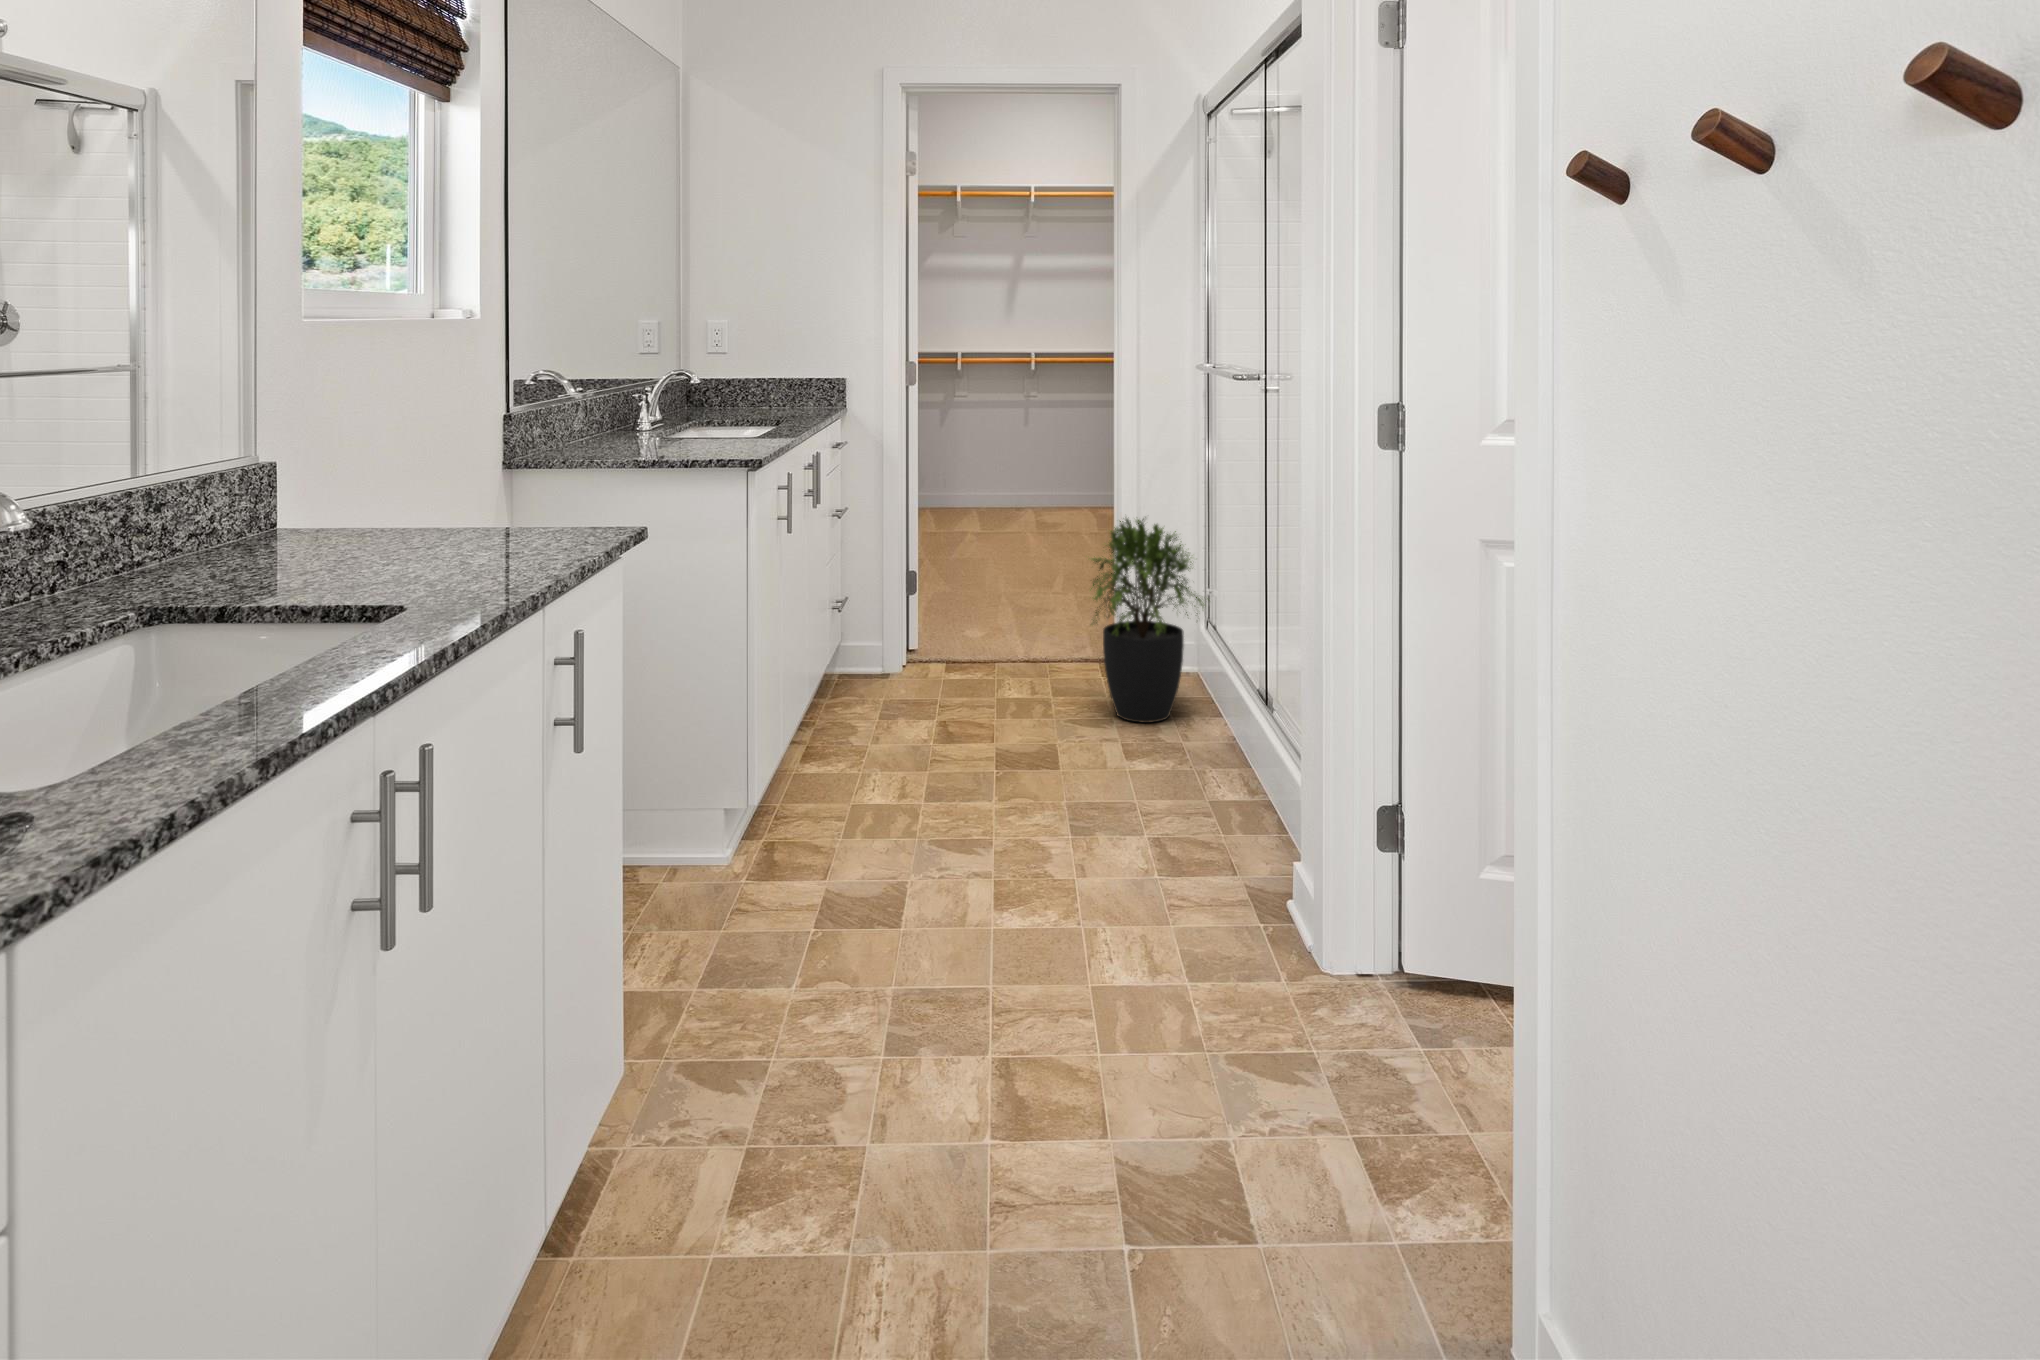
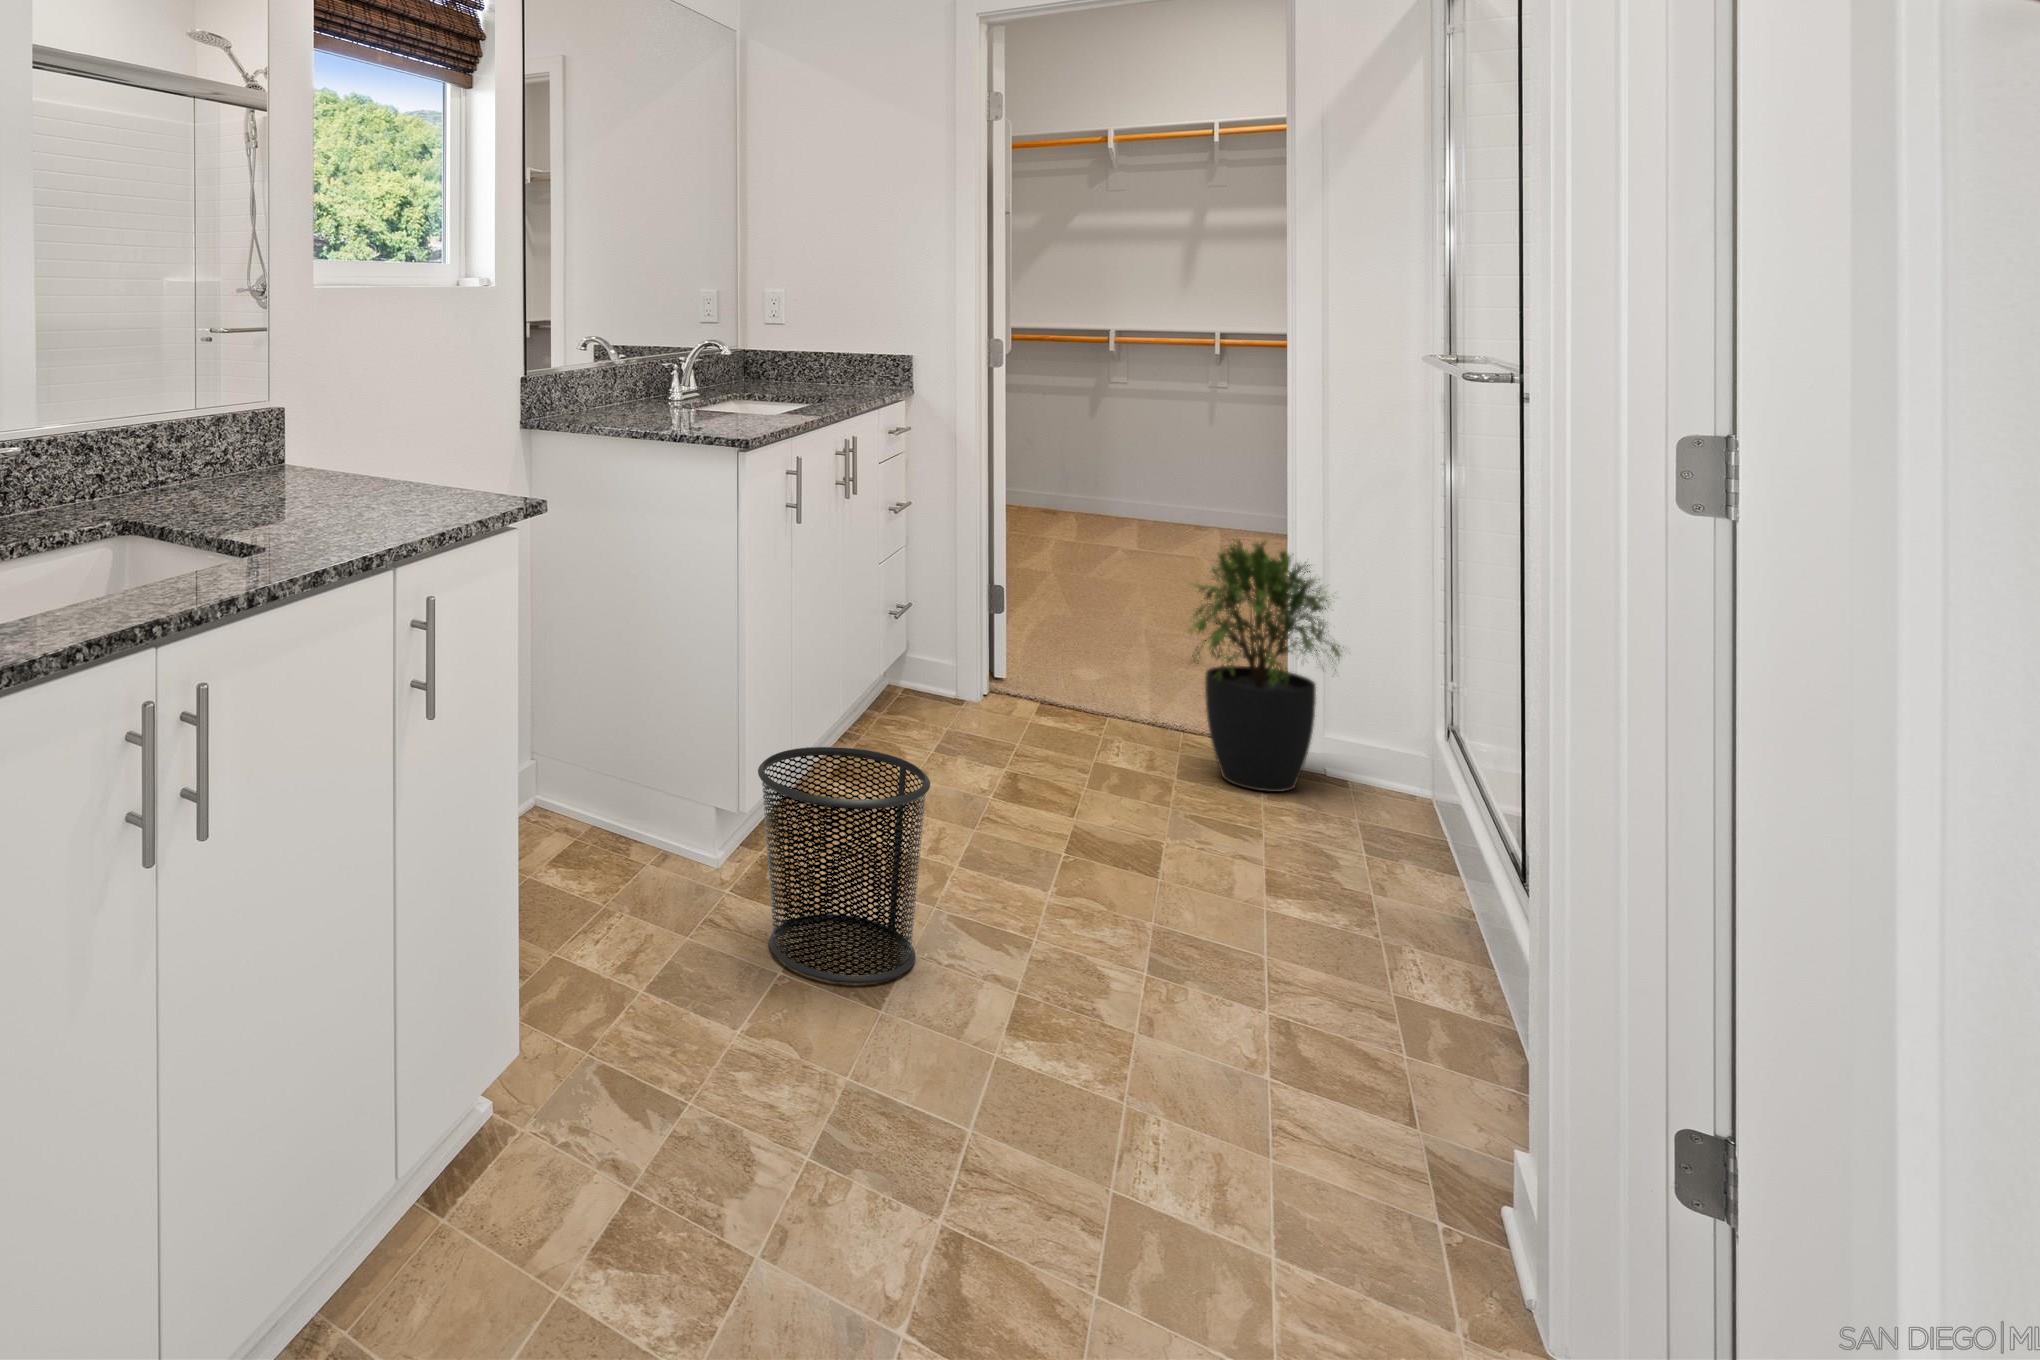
waste bin: none [797,744,956,969] -> present [758,747,930,984]

